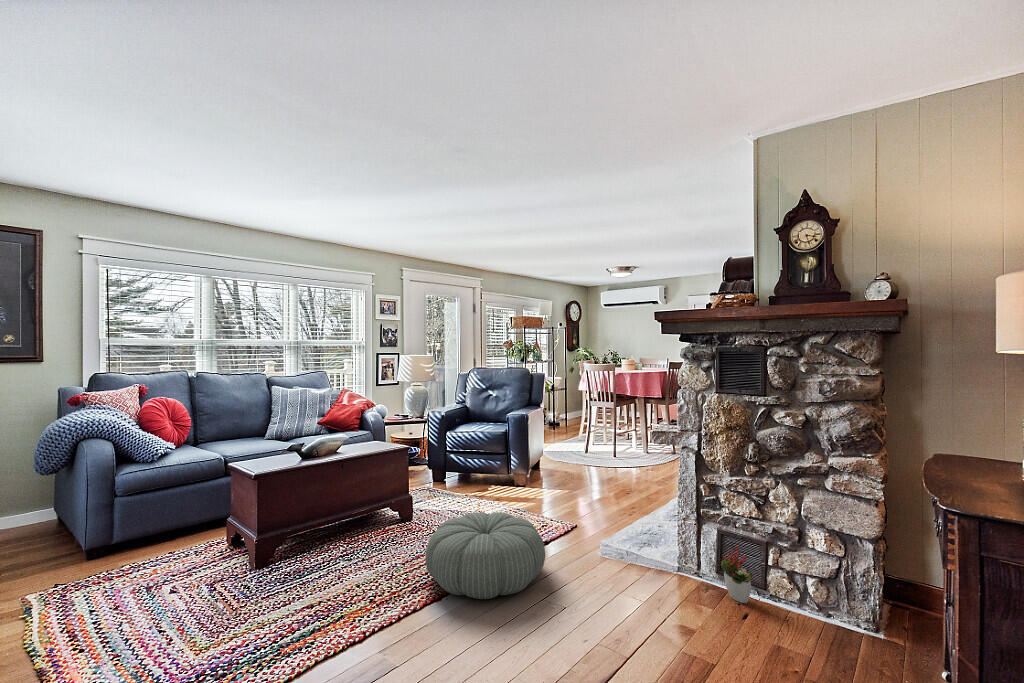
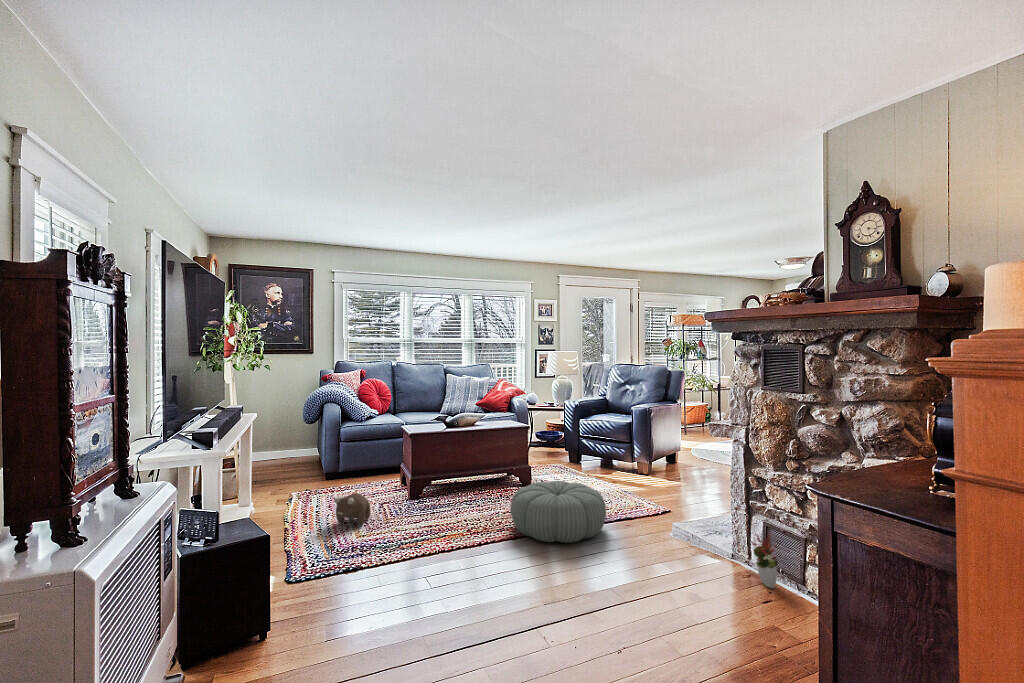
plush toy: none [140,584,203,641] -> present [334,493,371,525]

